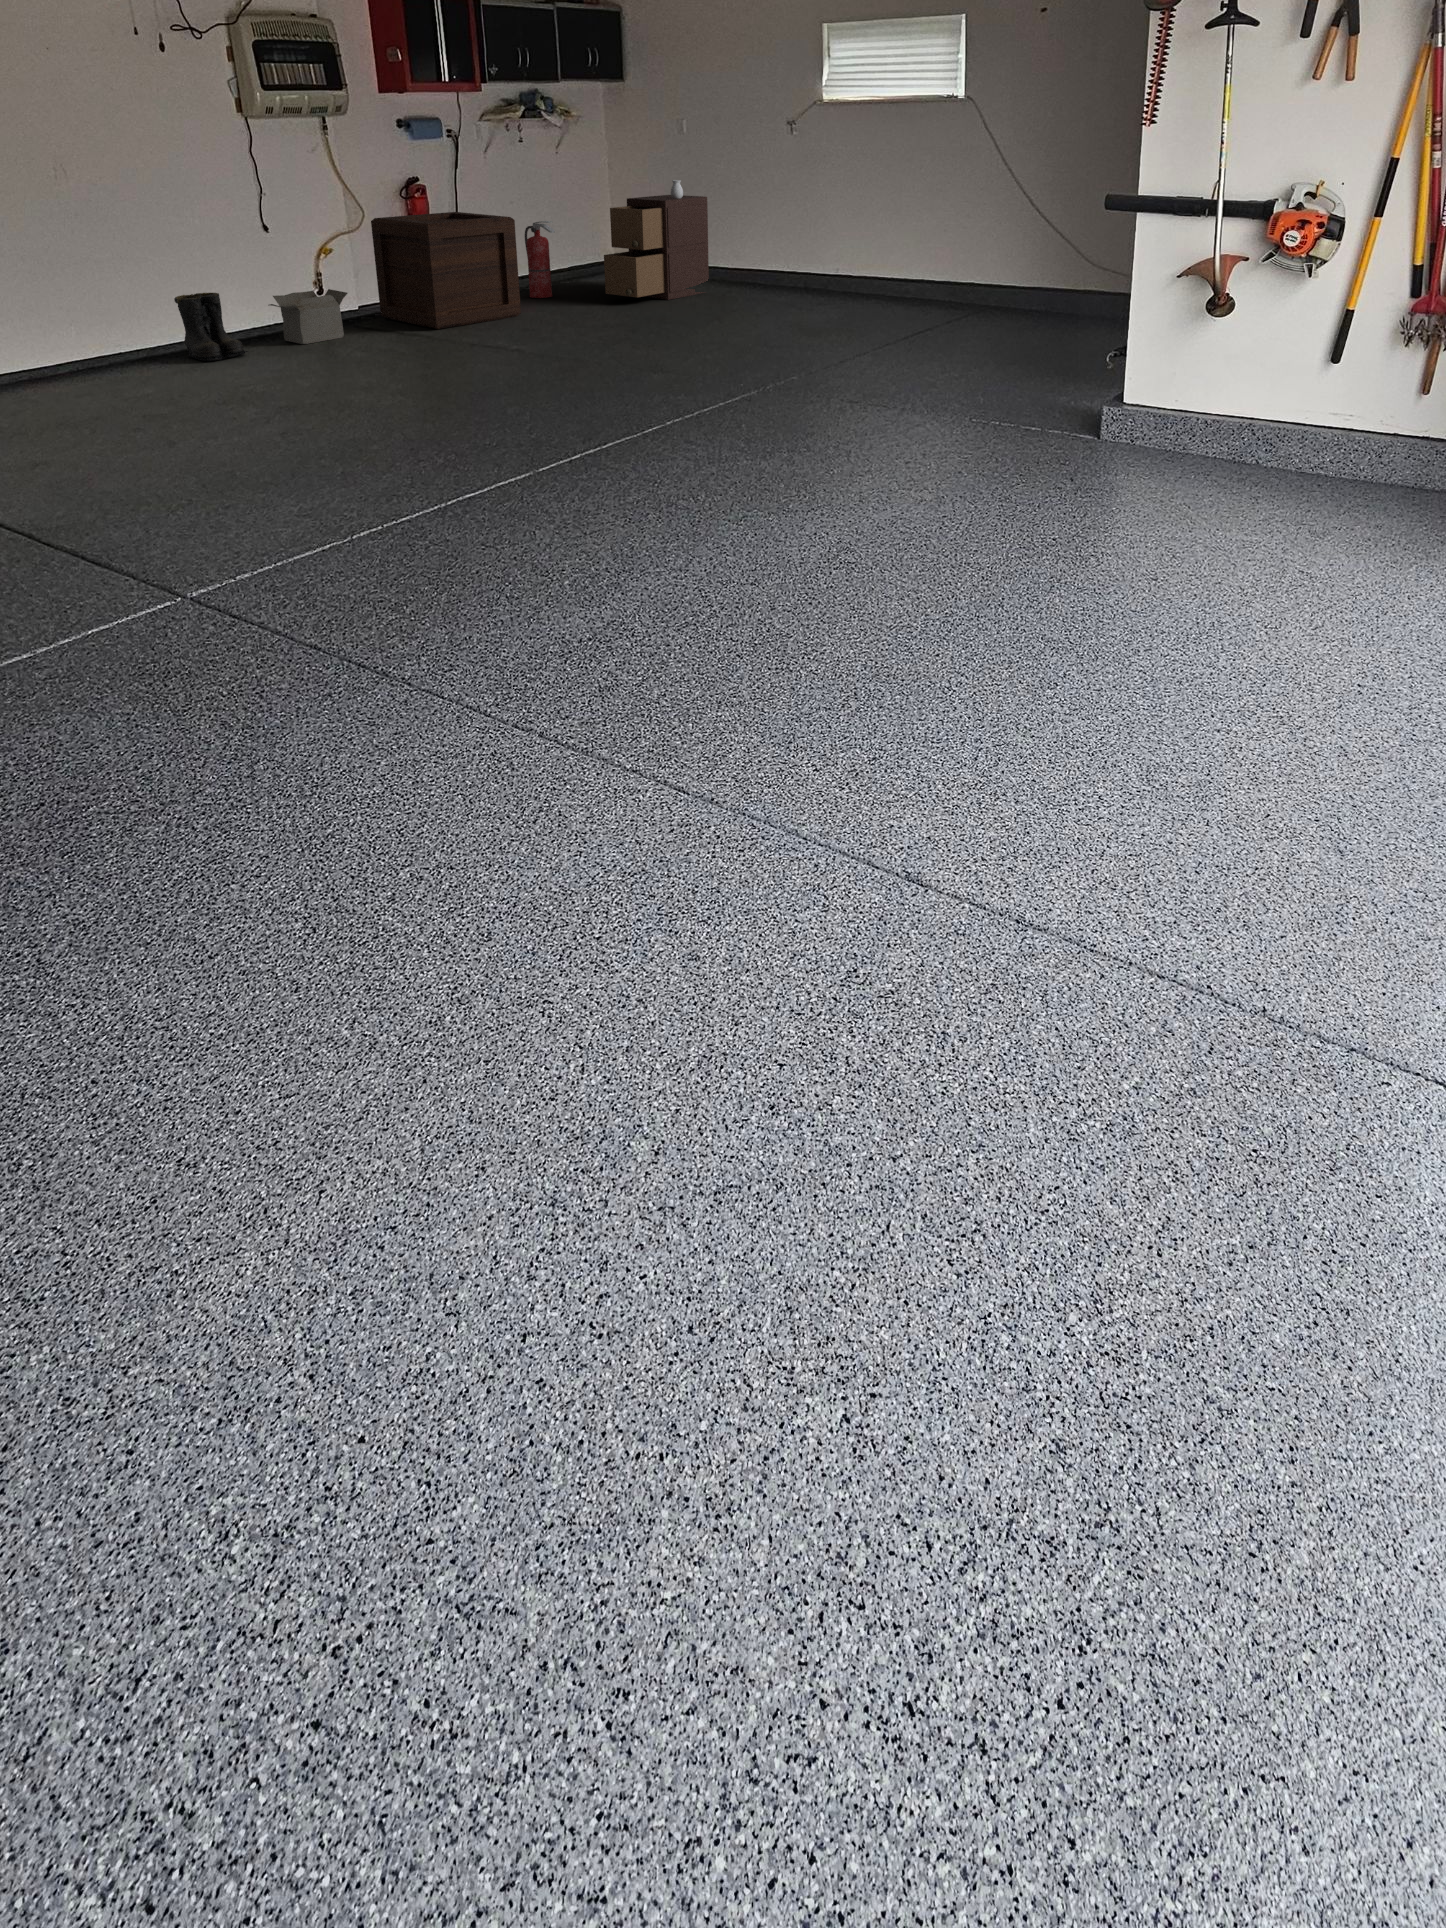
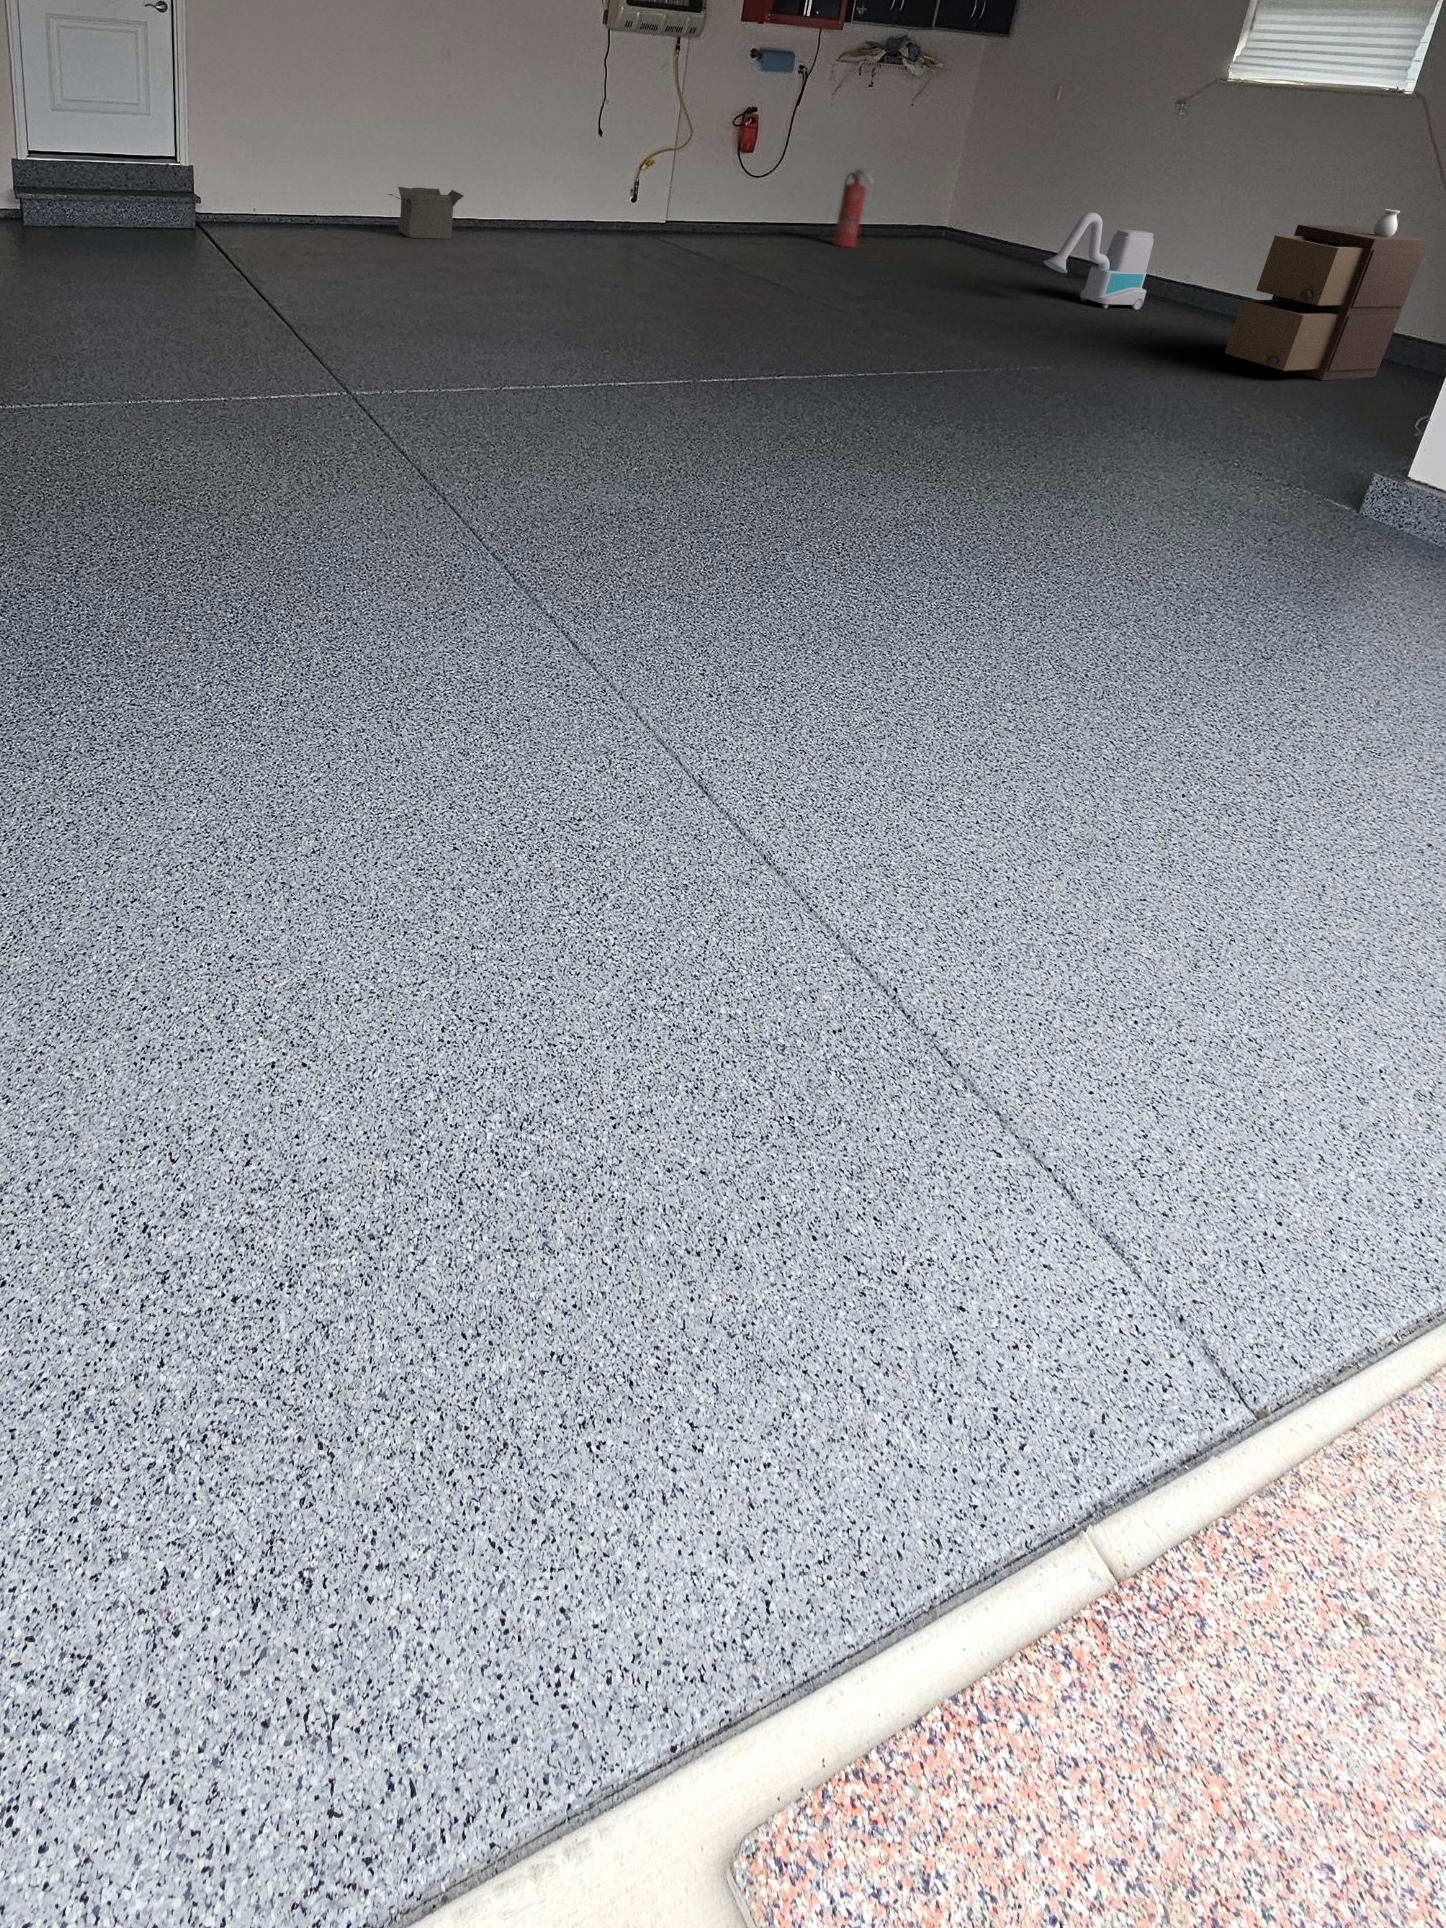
storage cabinet: present [604,180,709,300] -> present [1225,209,1429,380]
wooden crate: present [371,212,521,329] -> none [680,139,827,257]
vacuum cleaner: none [738,230,818,309] -> present [1044,213,1154,309]
cardboard box: present [270,289,348,344] -> present [389,187,464,239]
boots: present [174,293,248,361] -> none [500,179,548,240]

